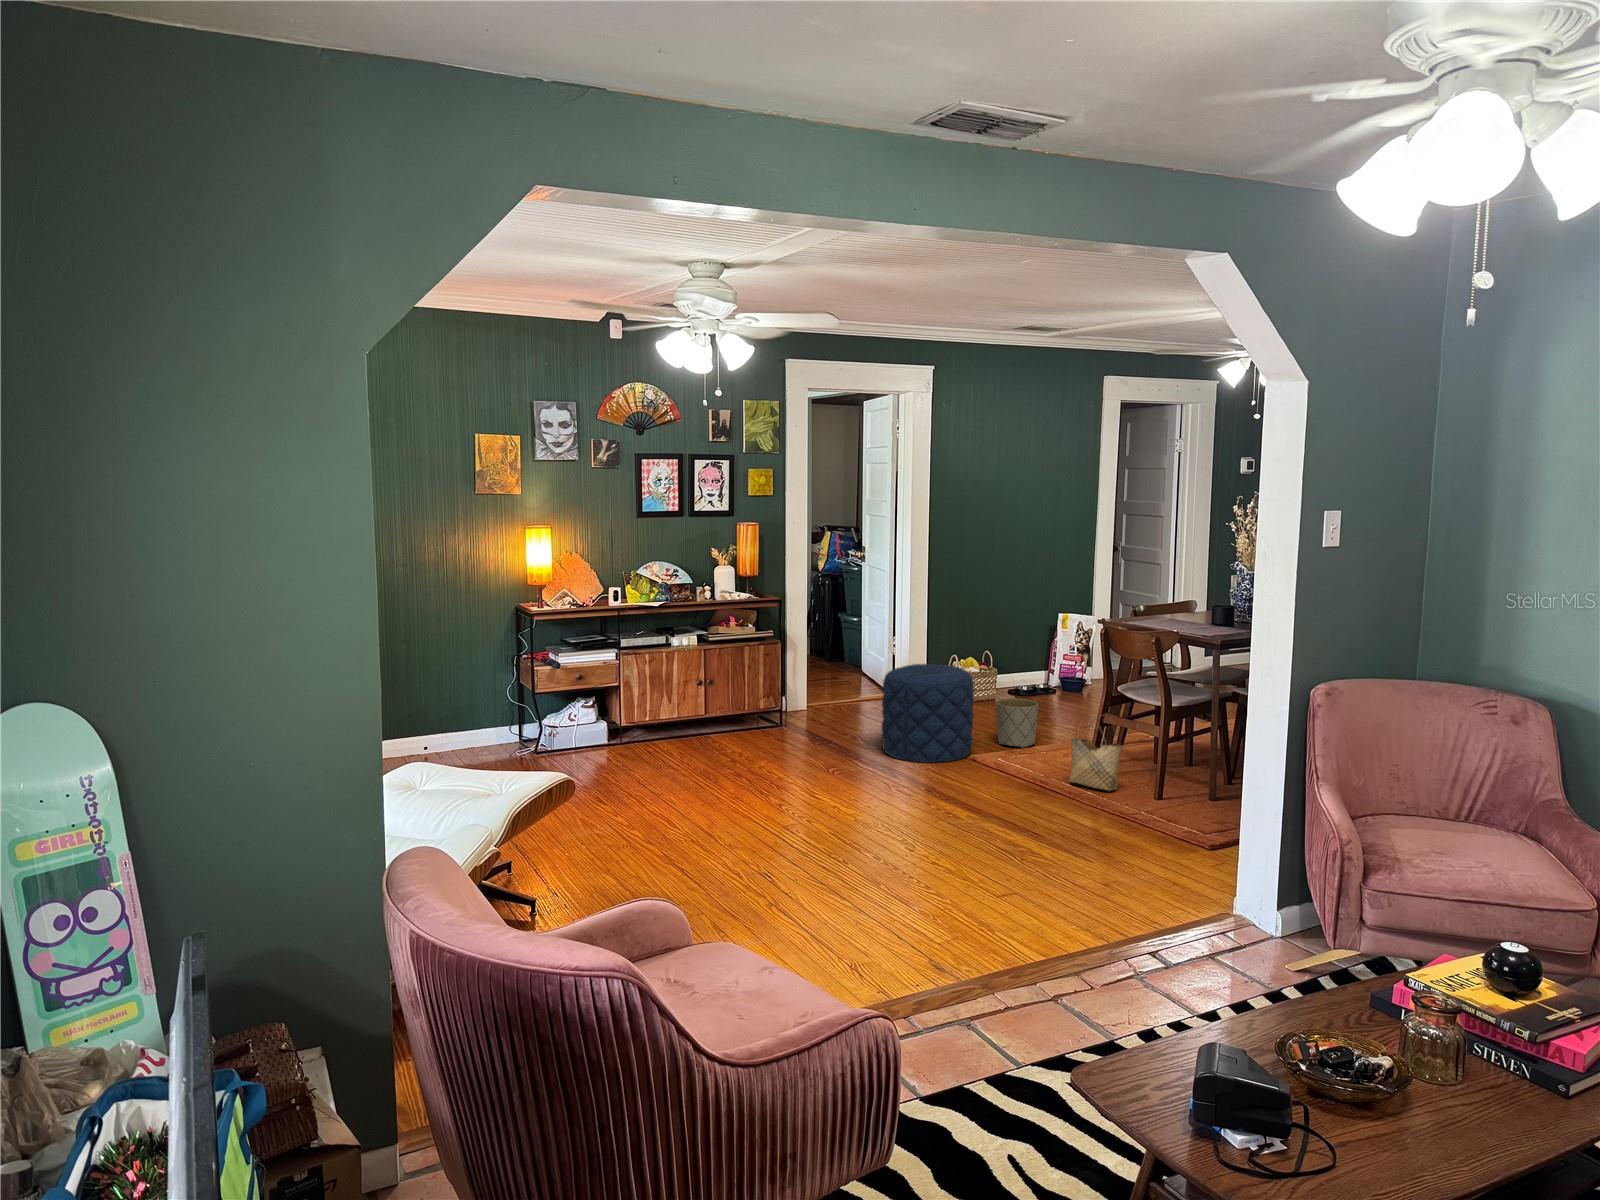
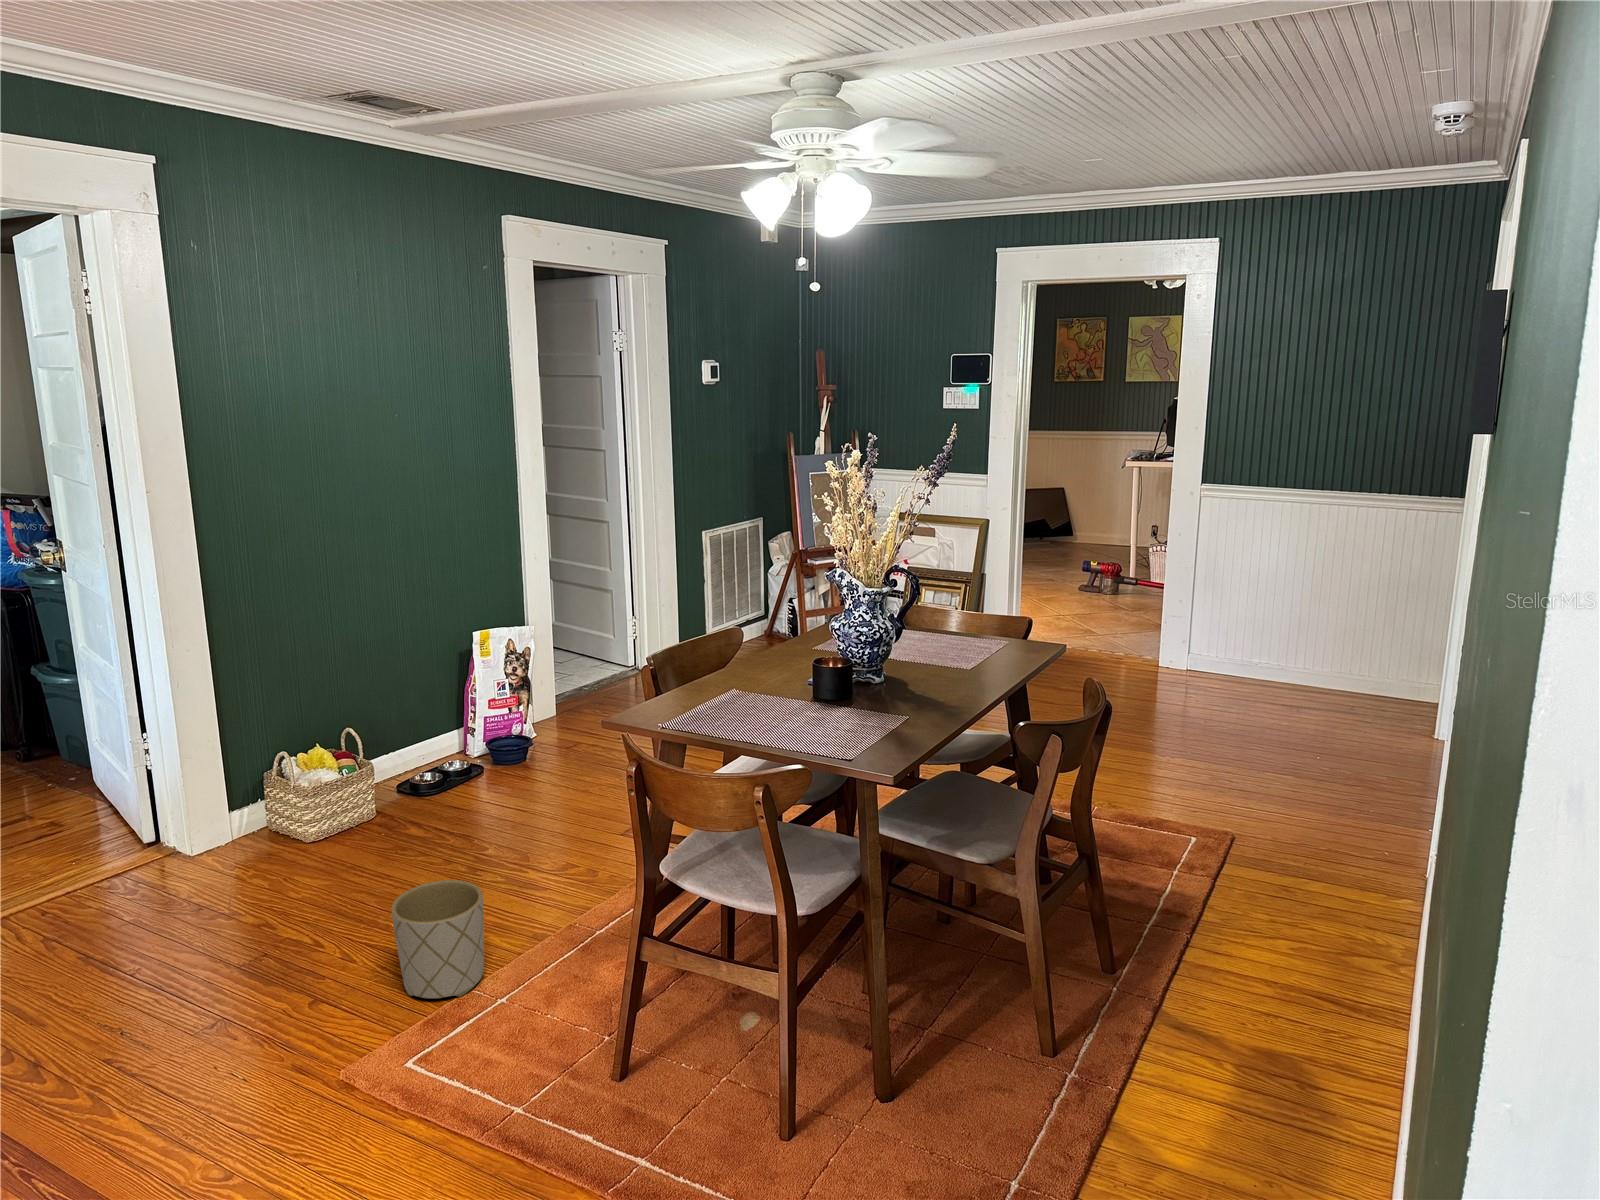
pouf: present [881,664,974,763] -> none [82,867,349,1161]
woven basket: present [1069,719,1122,791] -> none [595,972,718,1155]

